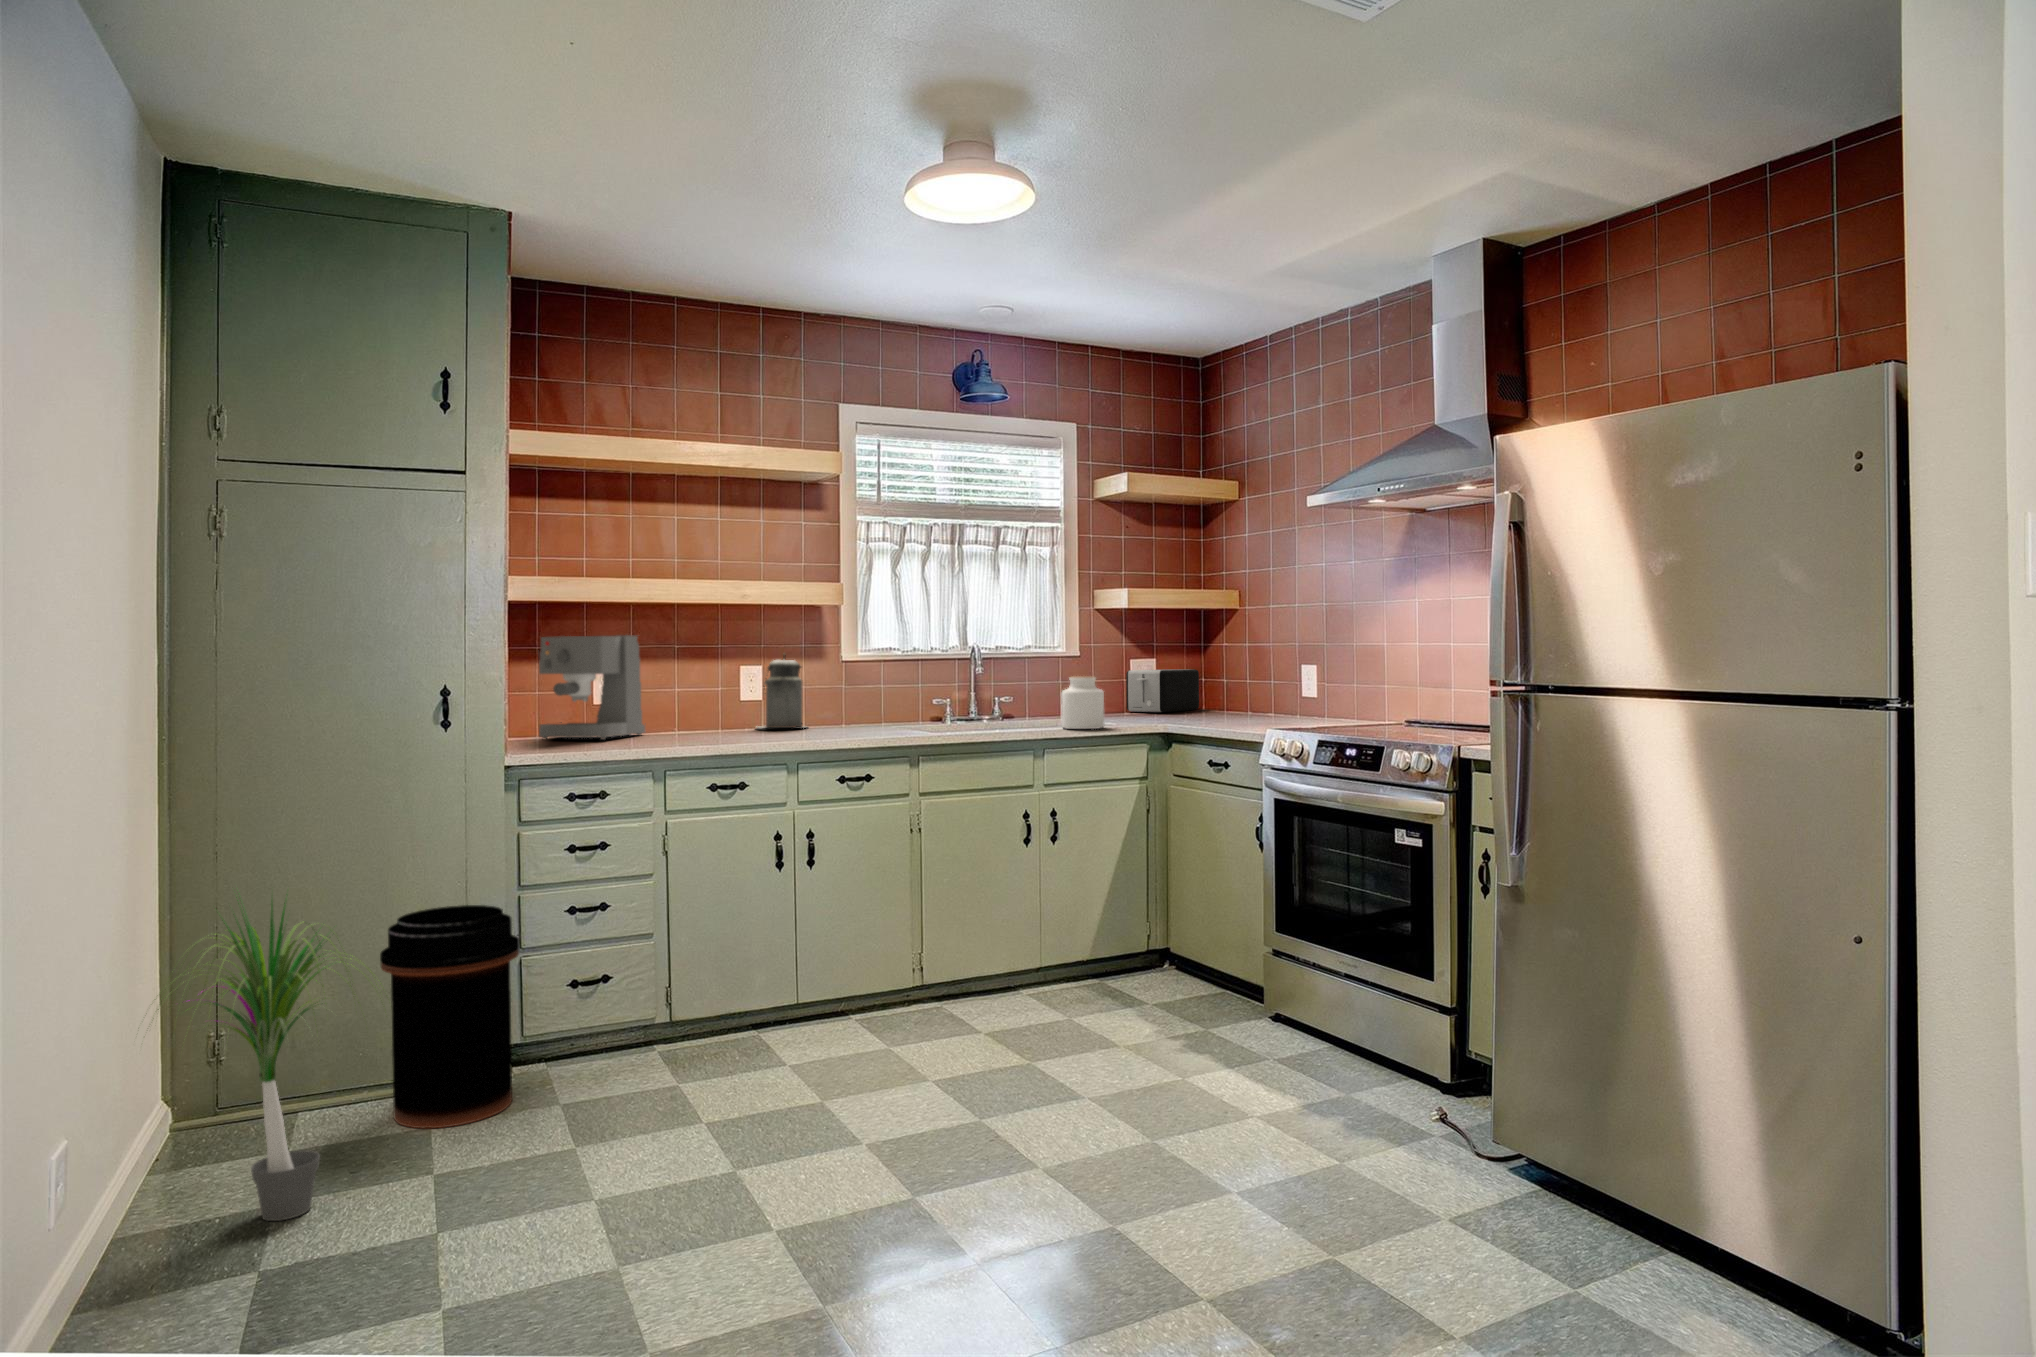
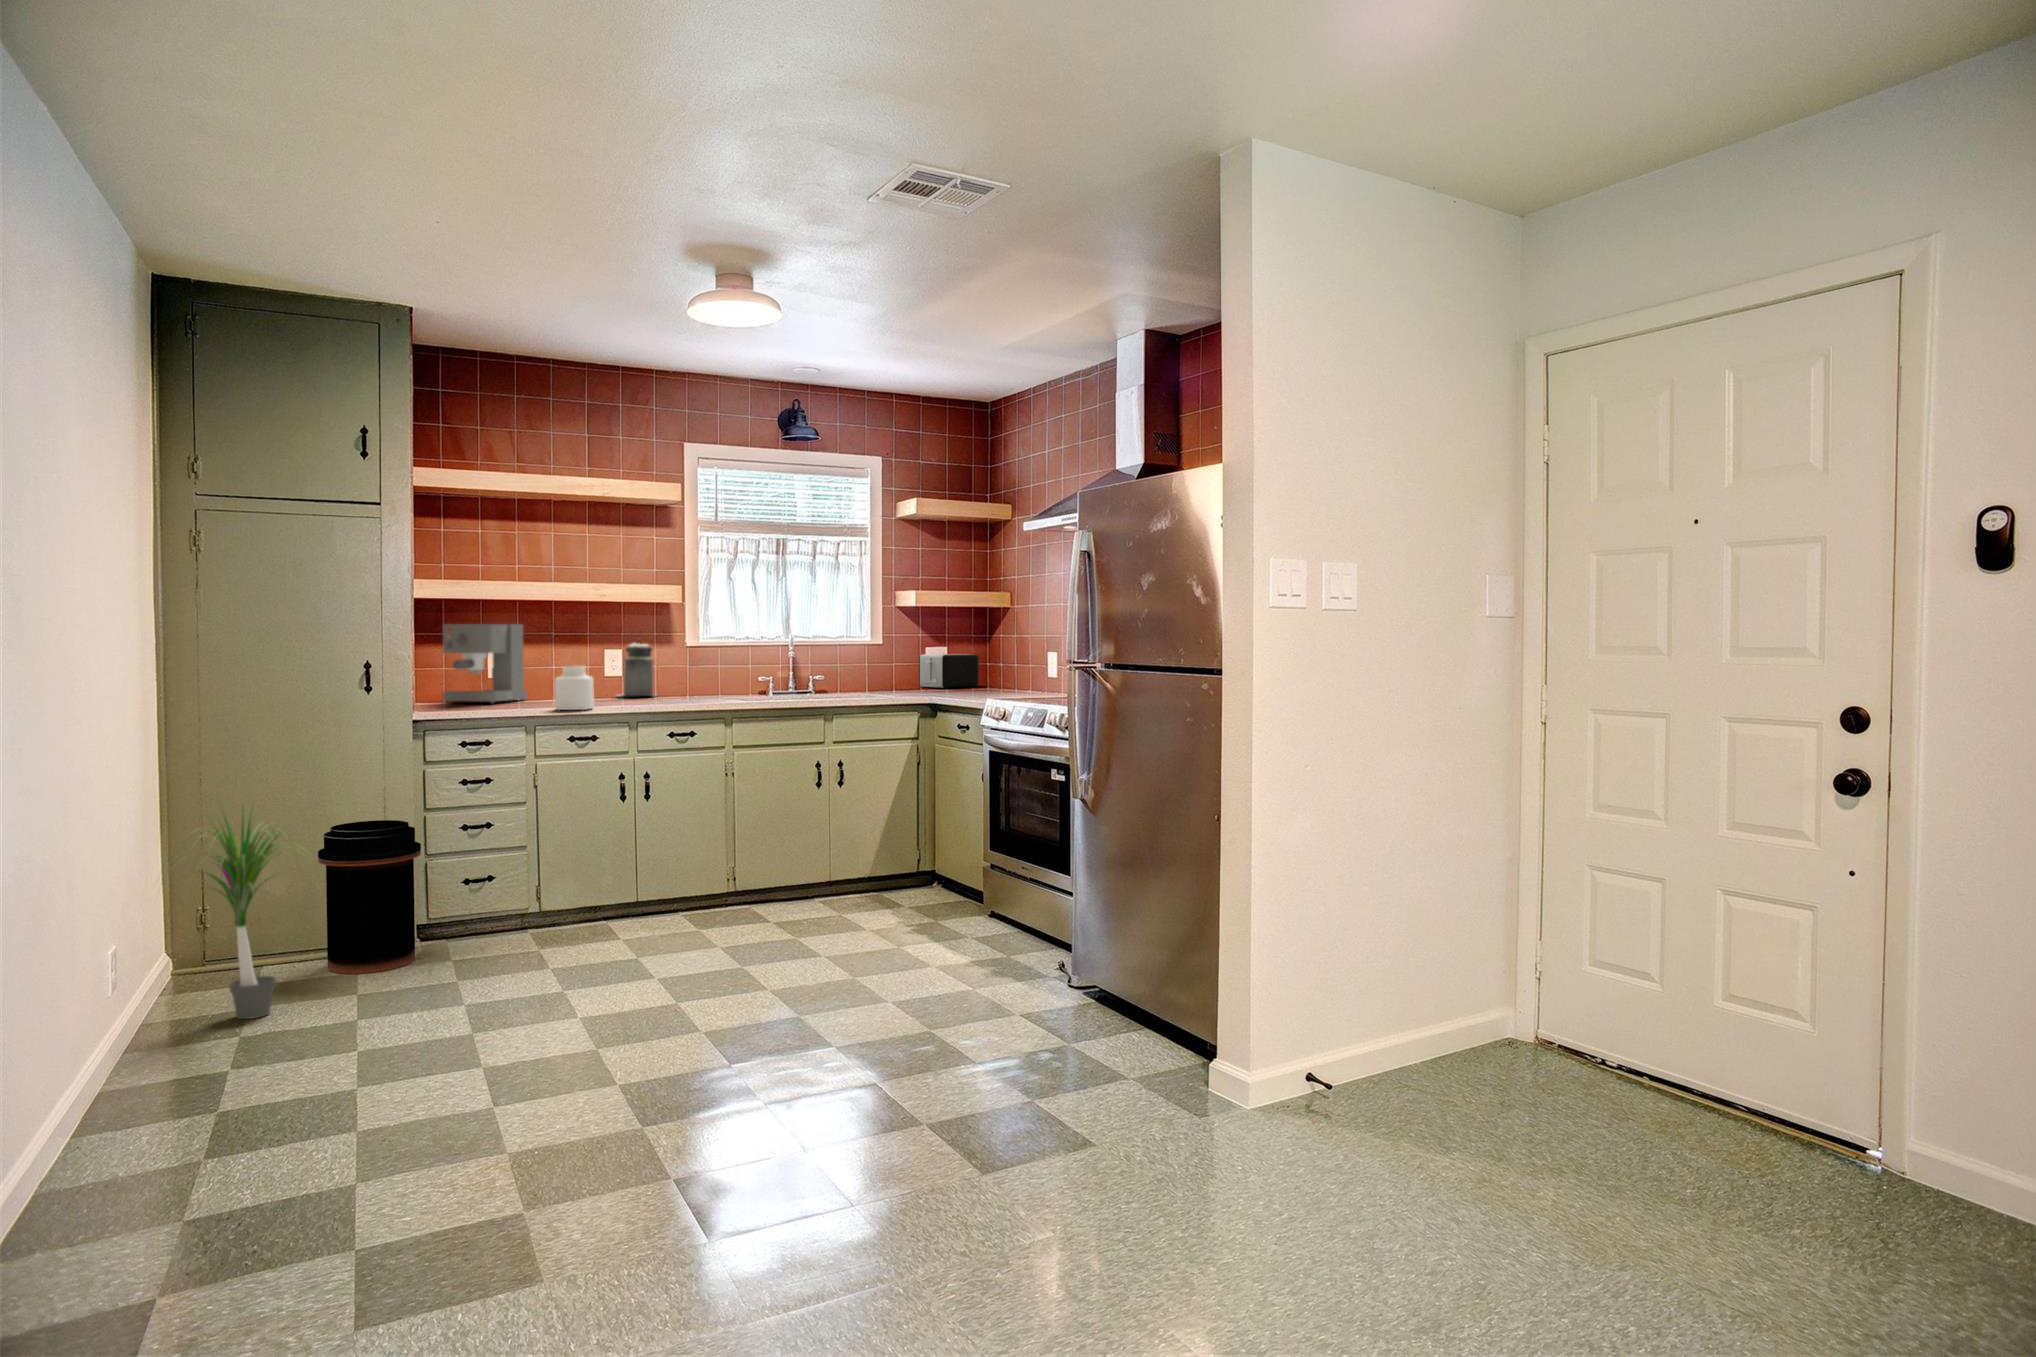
jar: present [1061,676,1104,729] -> present [555,665,594,710]

